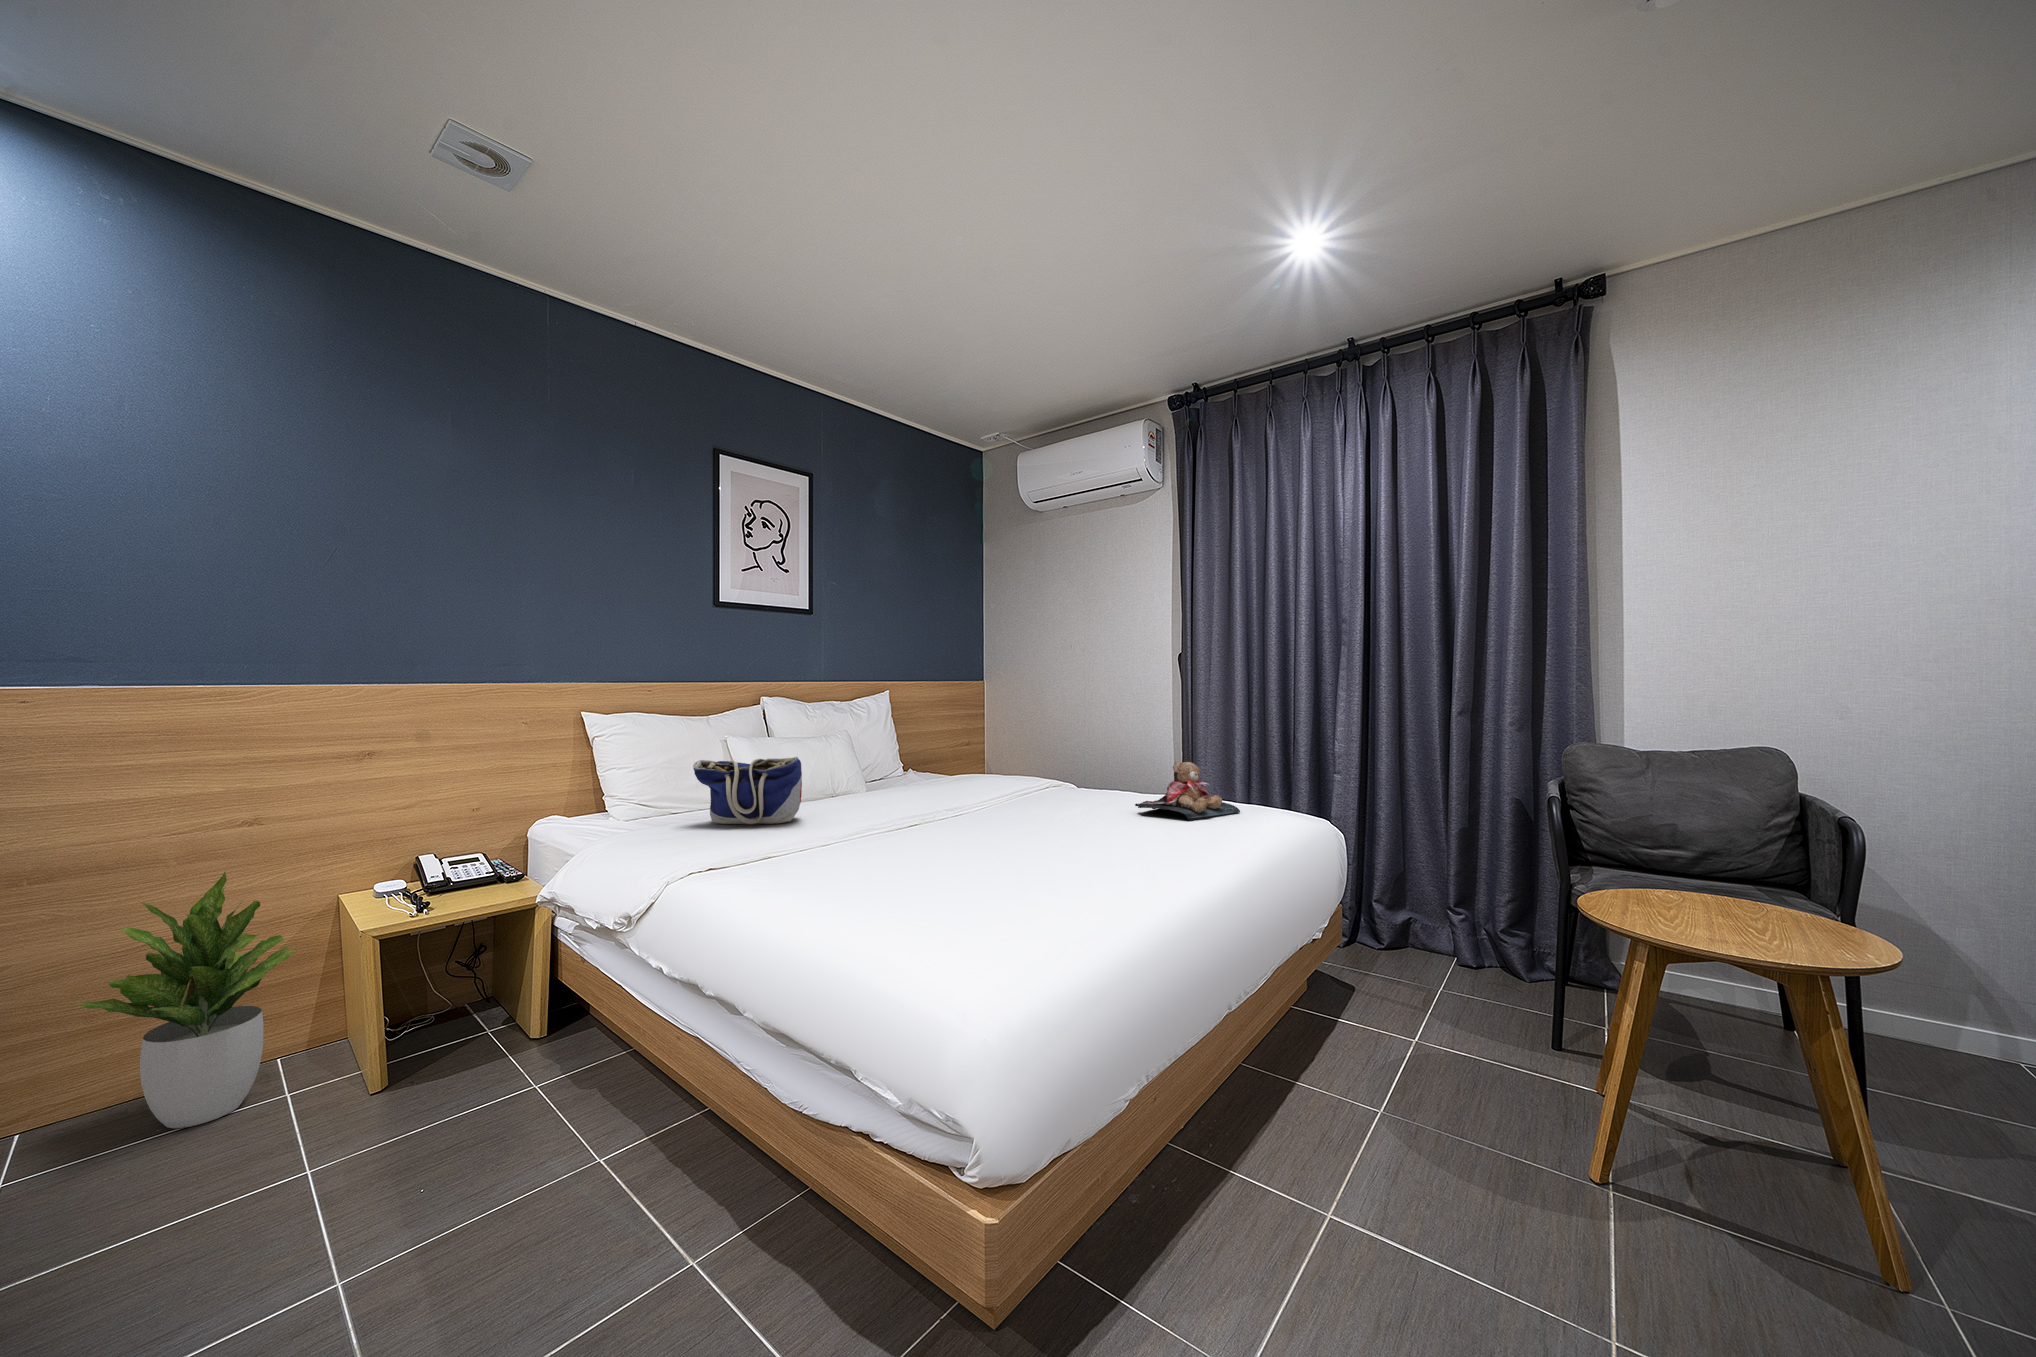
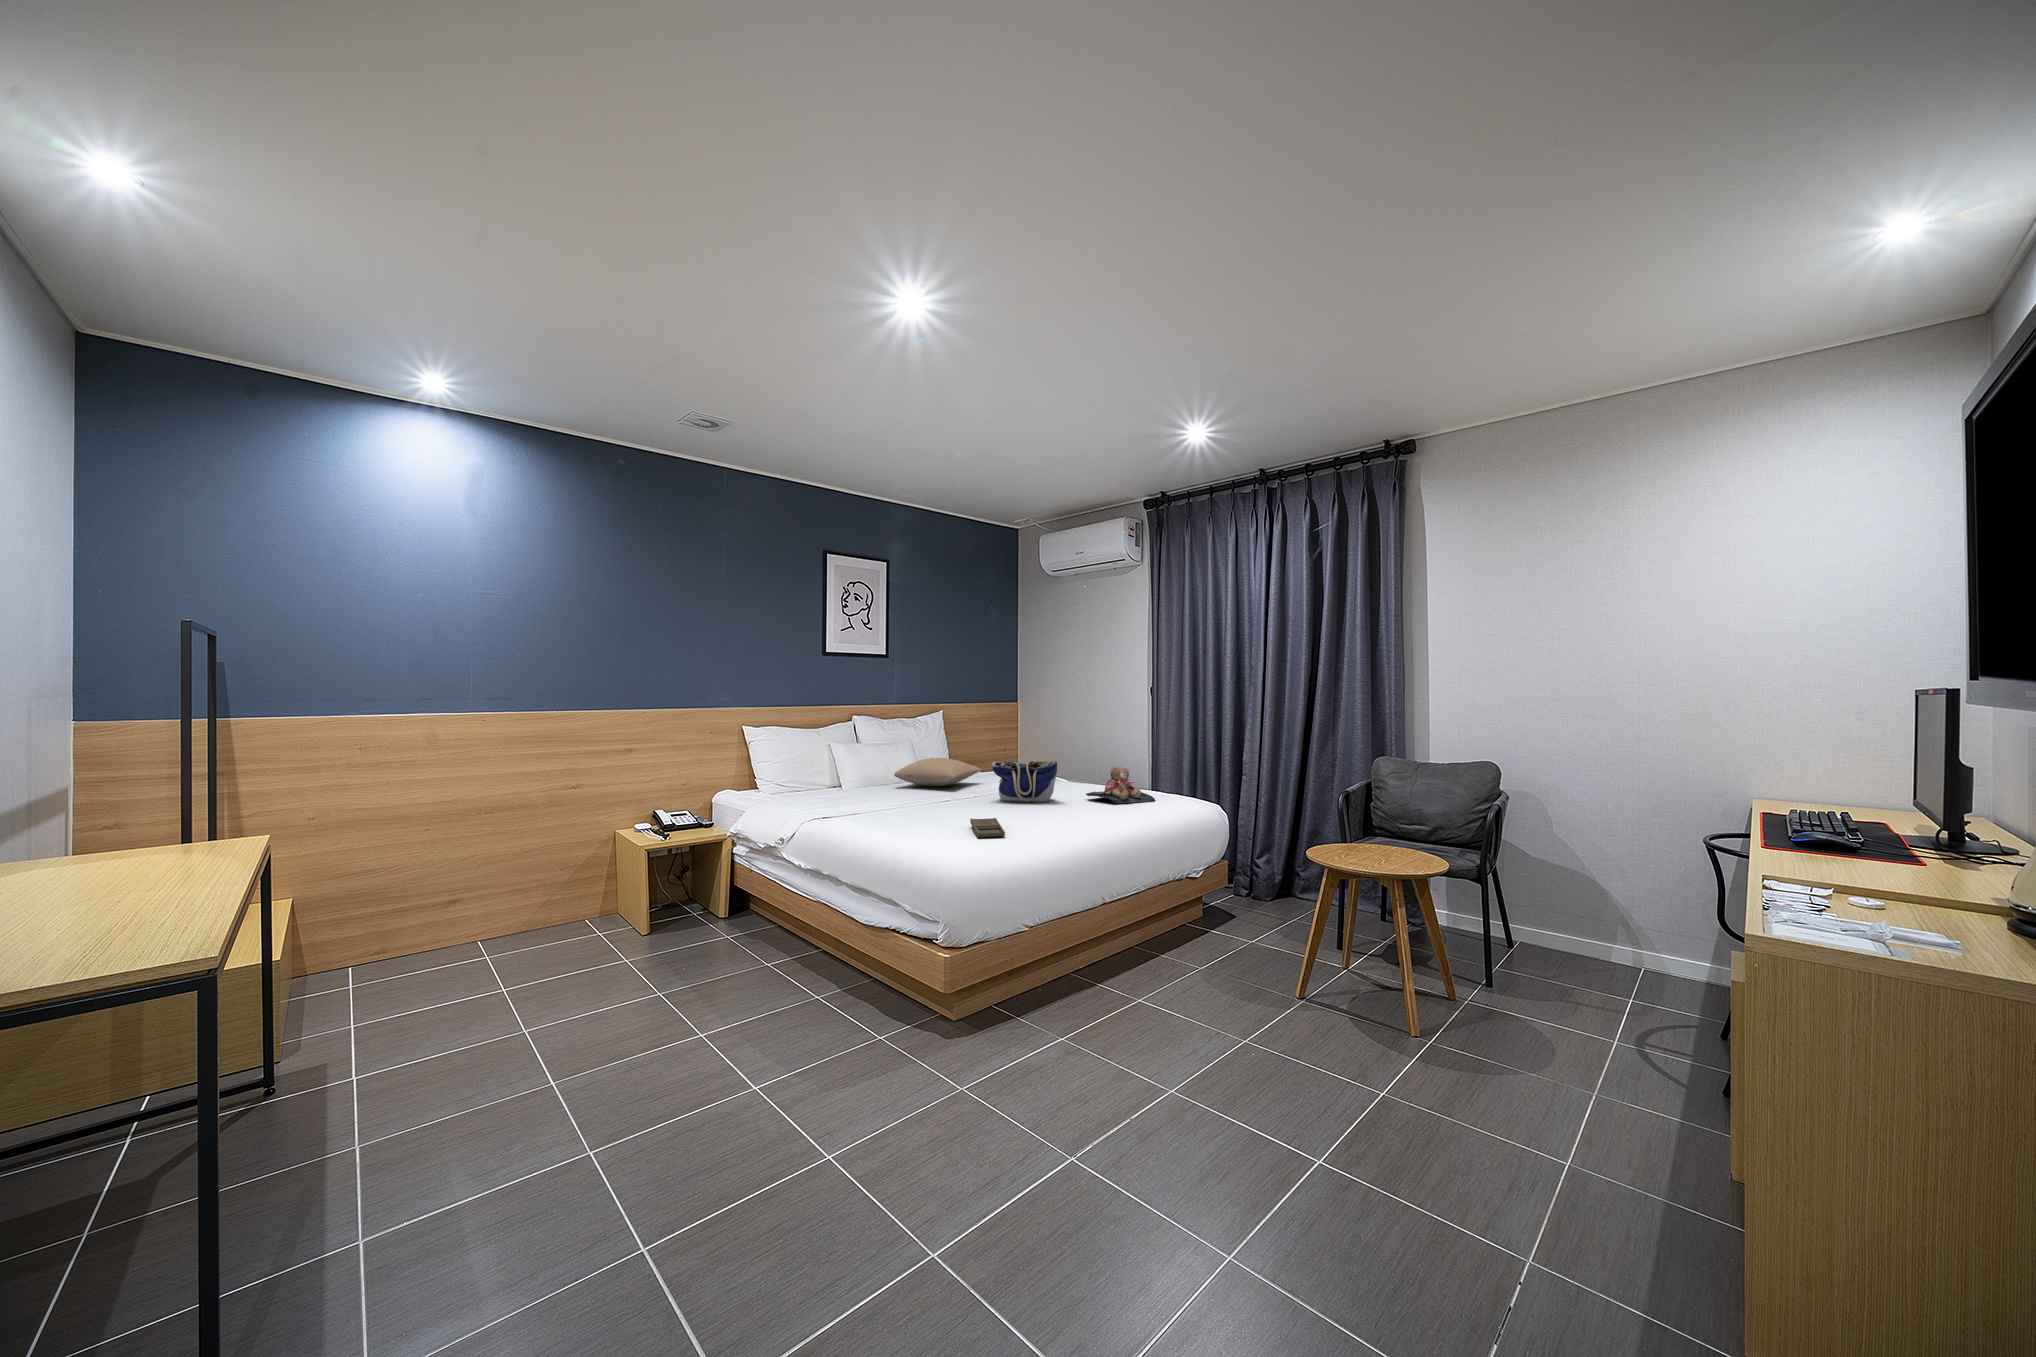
tote bag: present [693,757,802,824] -> present [992,760,1057,802]
pillow: none [829,757,957,799] -> present [894,758,981,786]
tray: none [995,857,1079,903] -> present [970,818,1005,838]
potted plant: present [76,872,297,1128] -> none [516,812,604,941]

